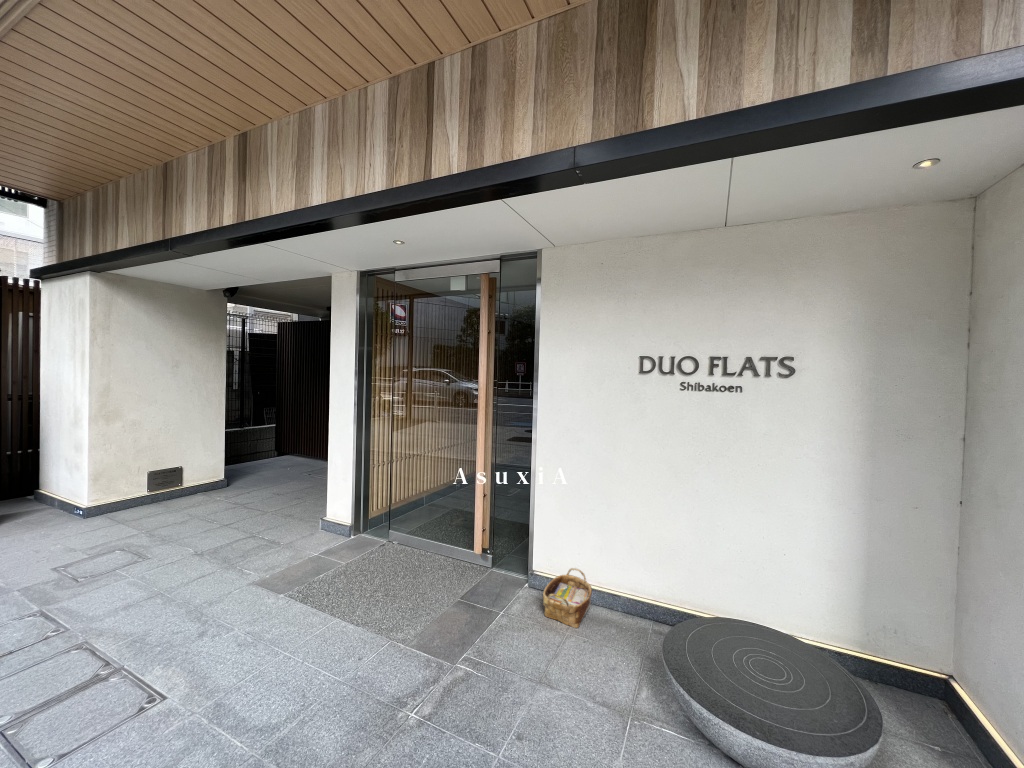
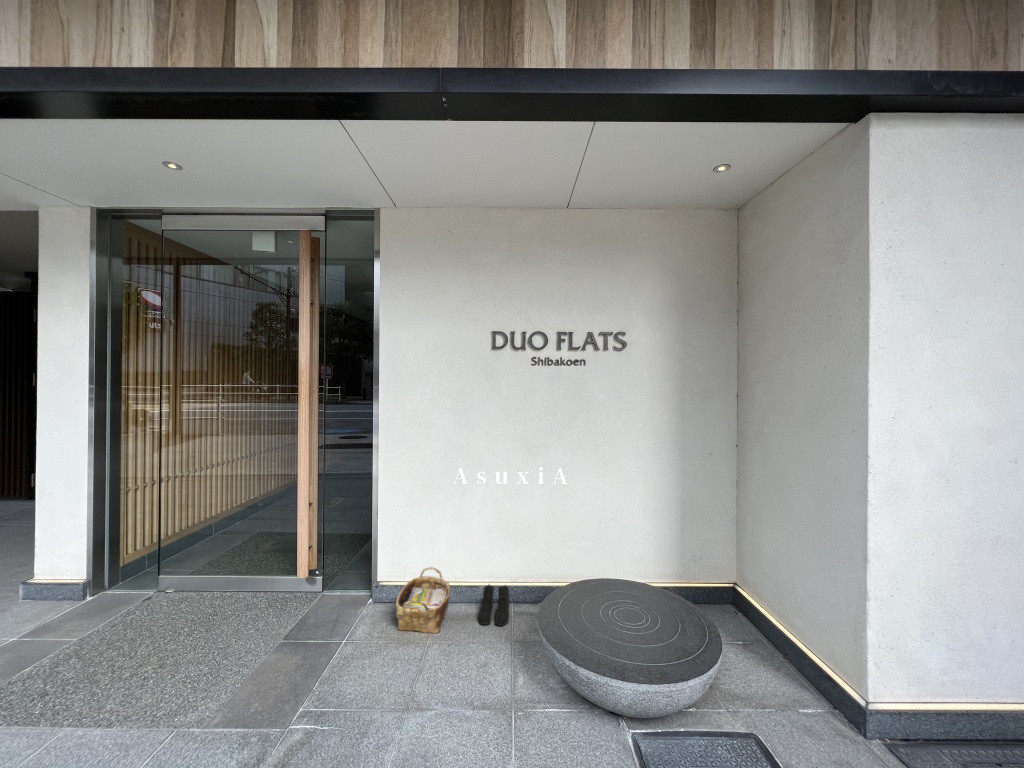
boots: none [616,597,649,639] -> present [479,585,510,626]

